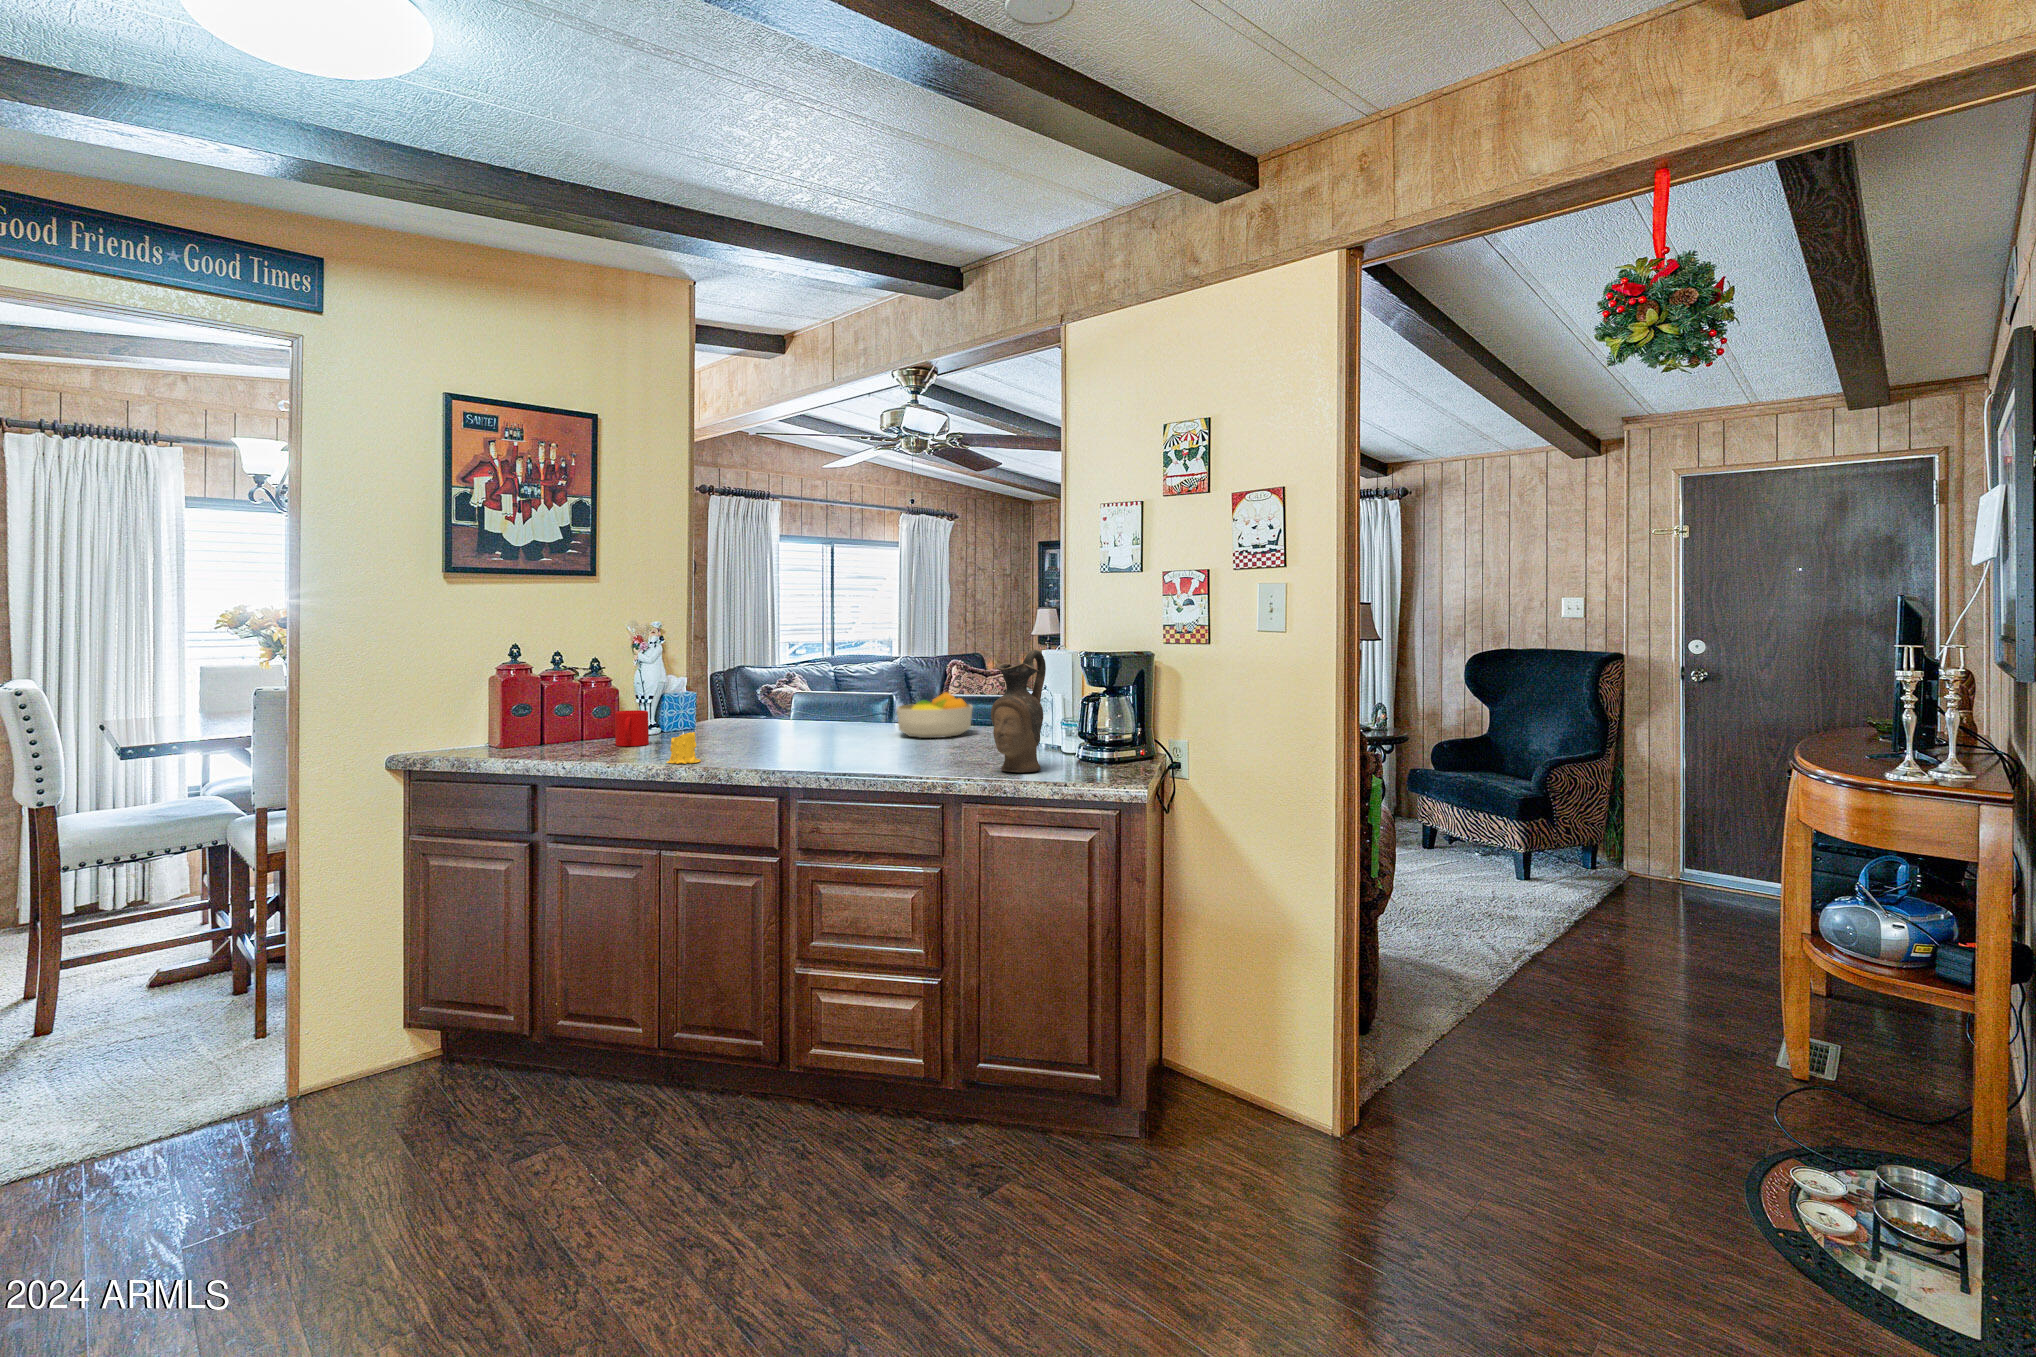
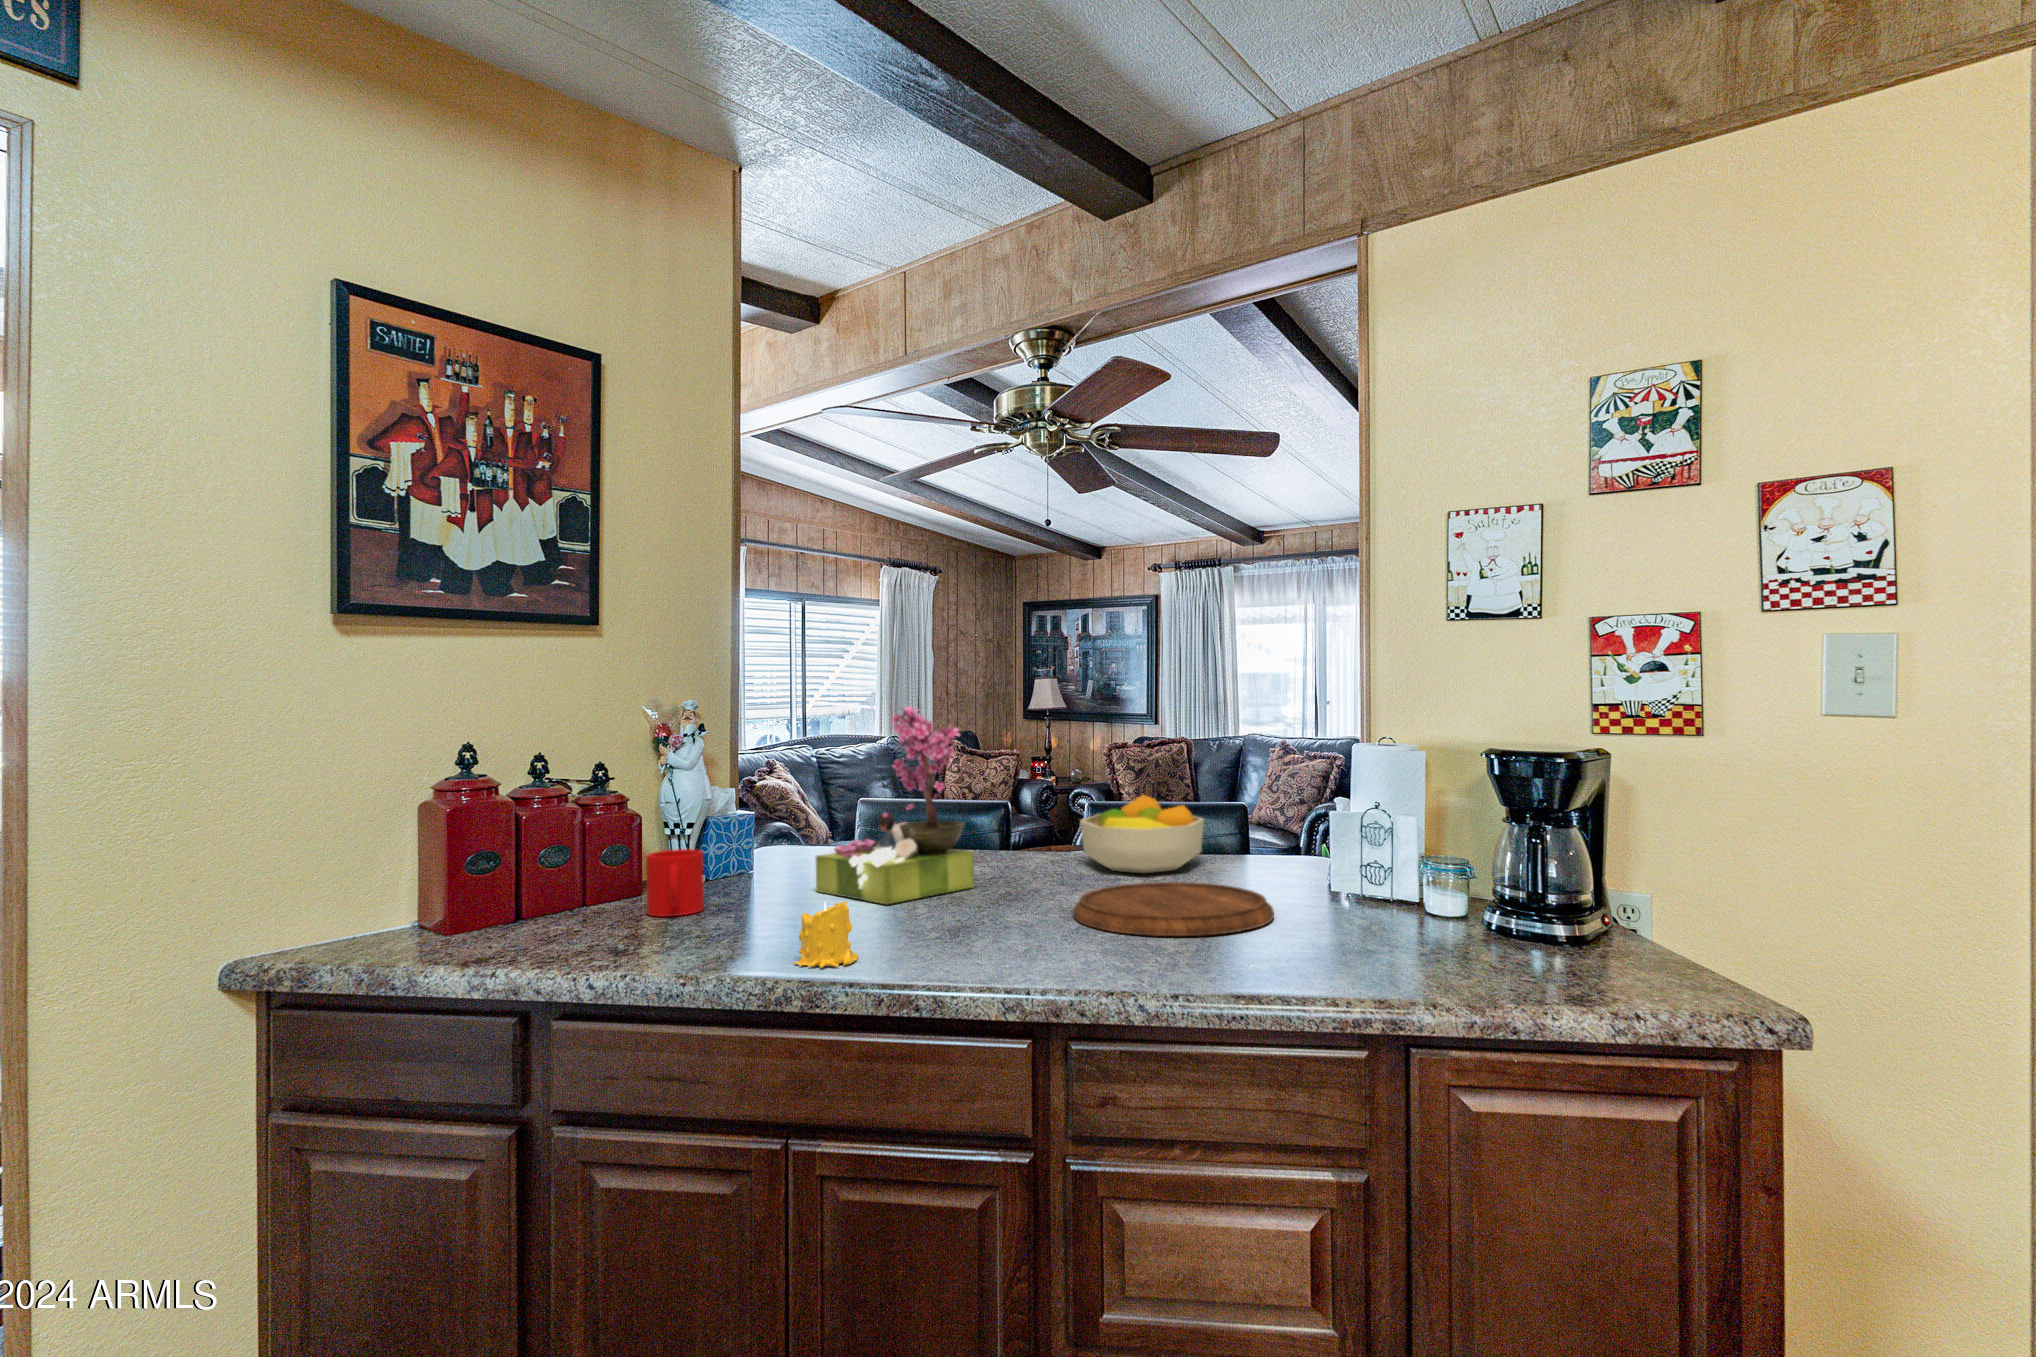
flower arrangement: none [721,629,813,745] -> present [816,707,974,904]
ceramic pitcher: present [991,650,1046,772] -> none [1446,728,1550,964]
cutting board: none [840,739,954,760] -> present [1073,882,1274,936]

